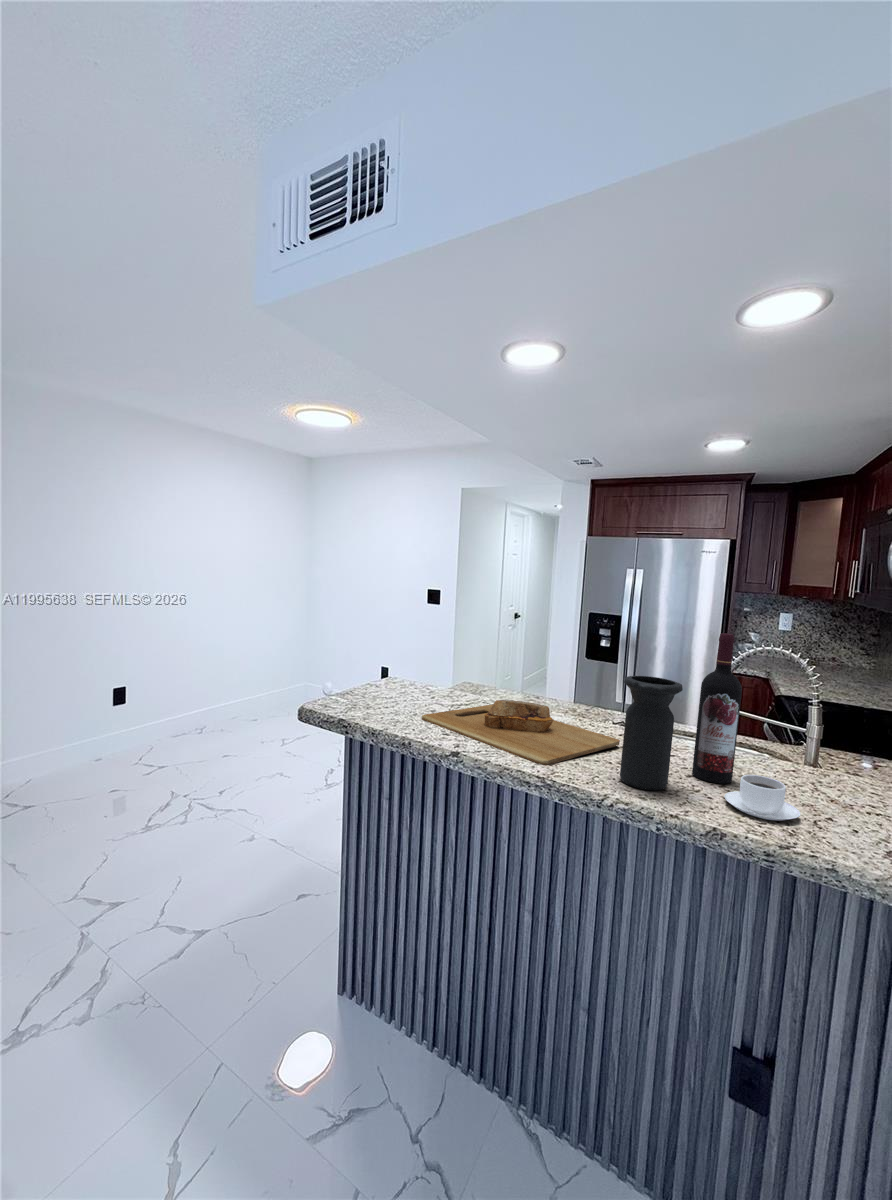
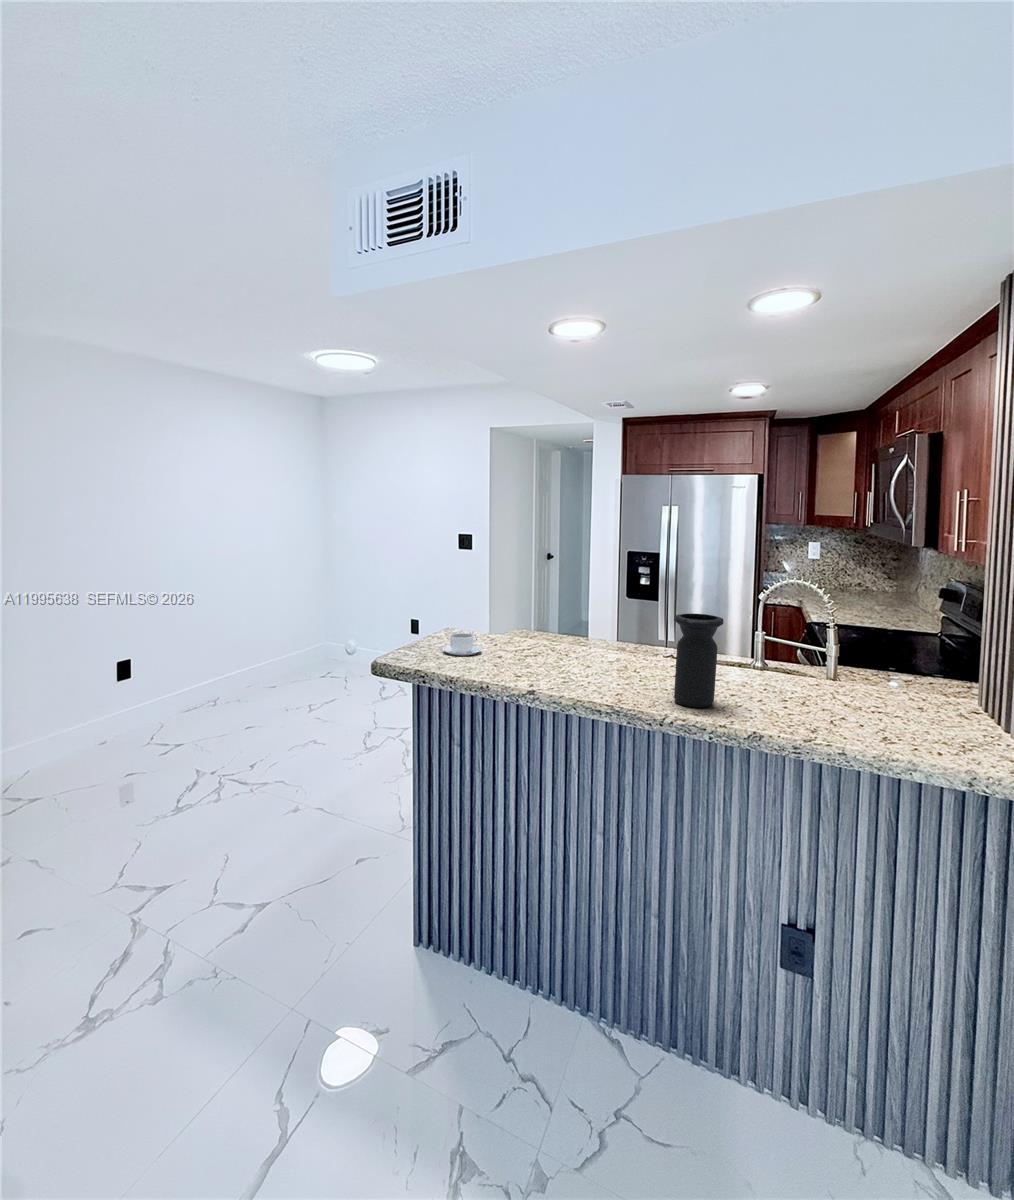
wine bottle: present [692,633,742,784] -> none [733,572,772,699]
cutting board: present [422,700,620,765] -> none [495,644,670,695]
coffee cup: present [724,775,800,821] -> present [443,633,482,655]

